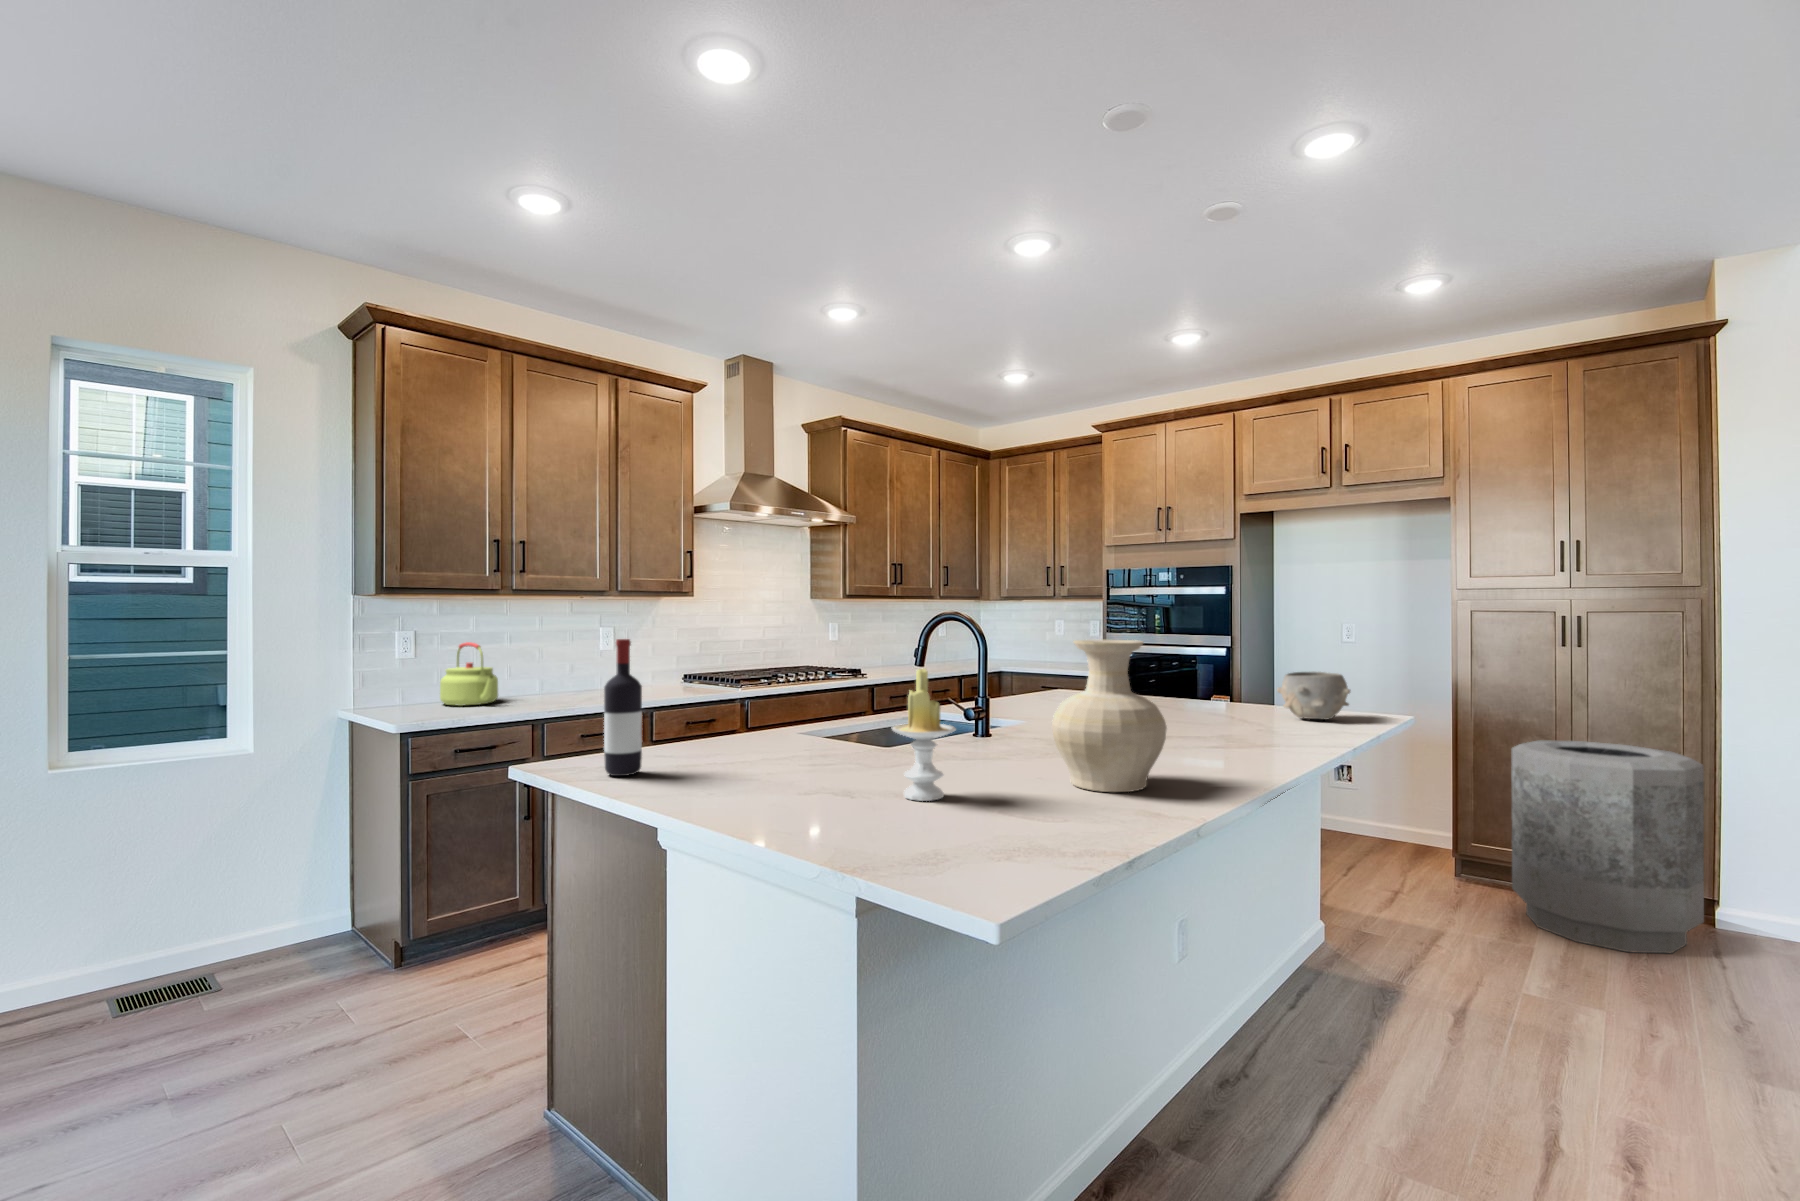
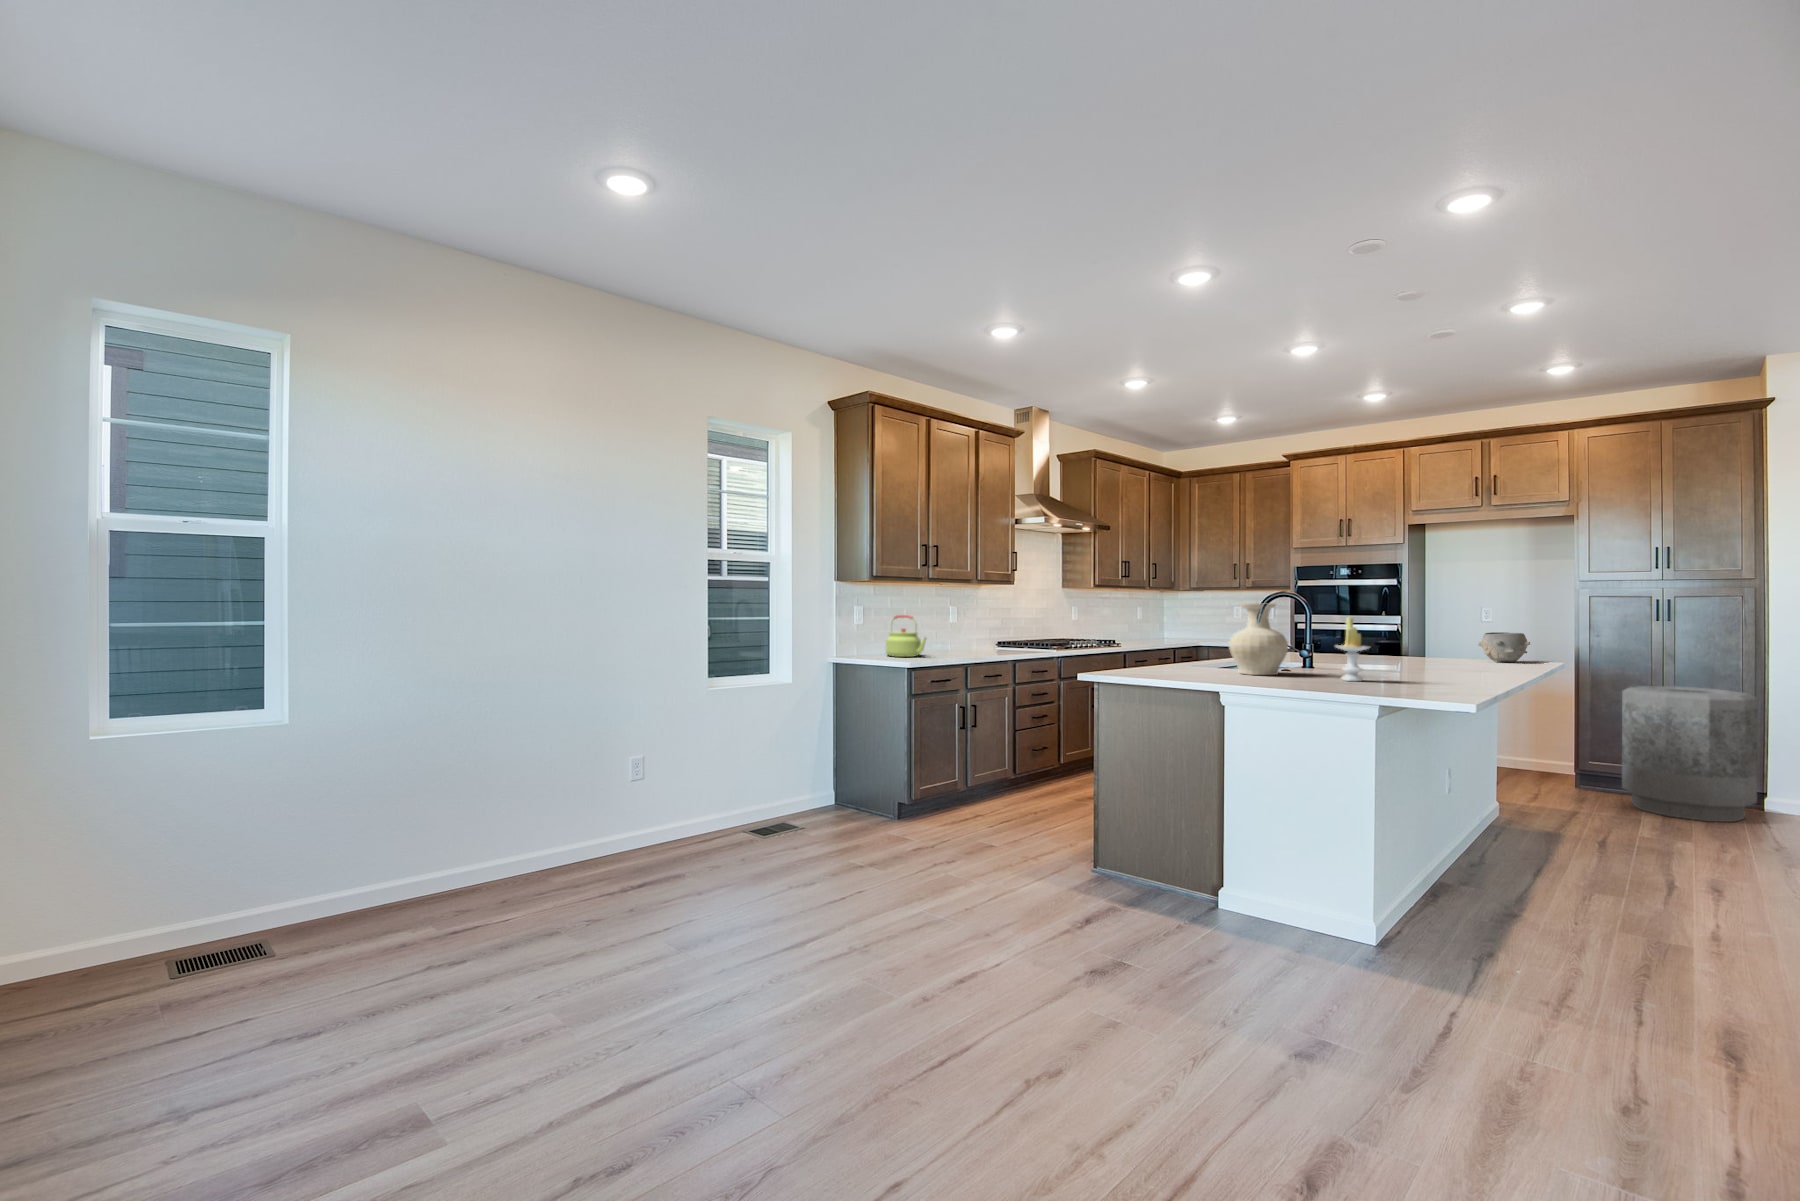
wine bottle: present [604,639,642,776] -> none [1156,603,1176,675]
vase: present [1052,640,1167,792] -> present [1229,603,1288,675]

